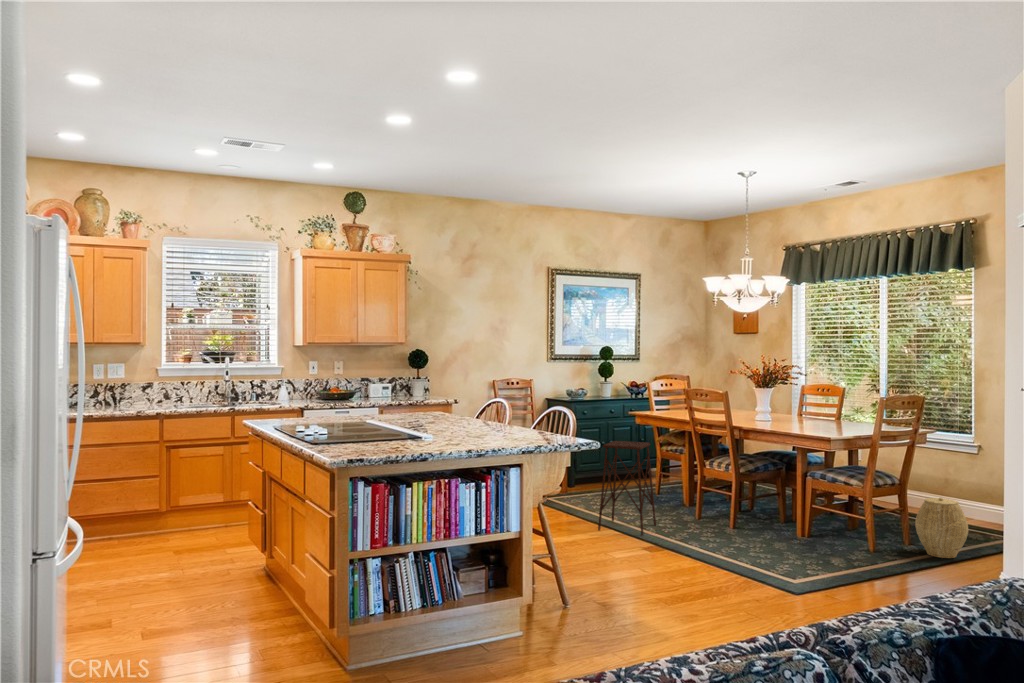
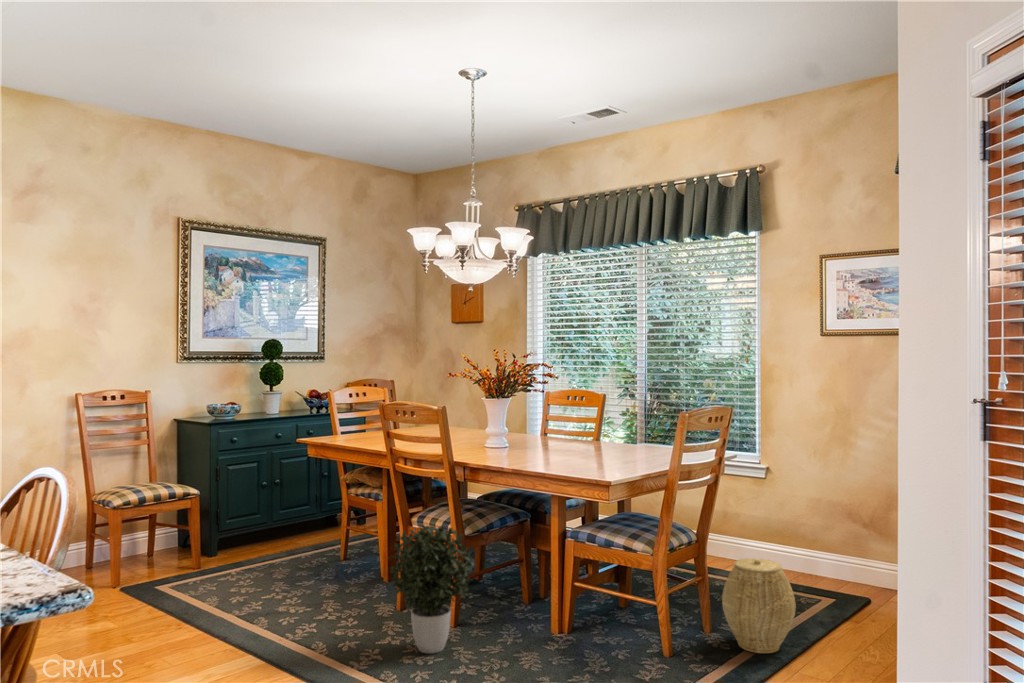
side table: present [598,441,656,535] -> none [221,495,330,664]
potted plant: none [694,462,746,538] -> present [390,526,474,654]

